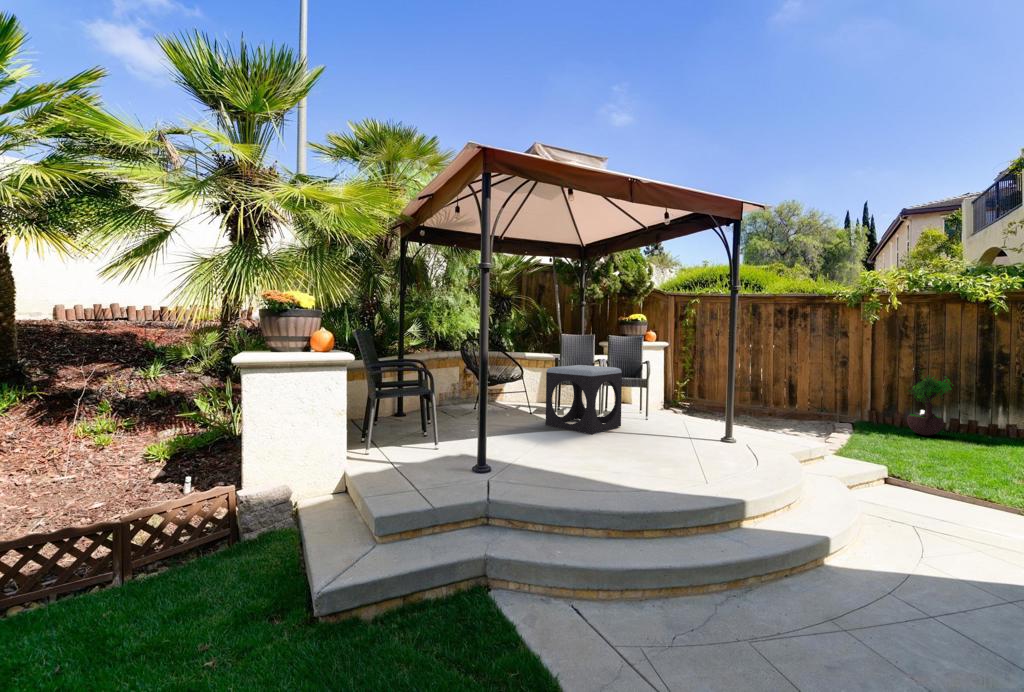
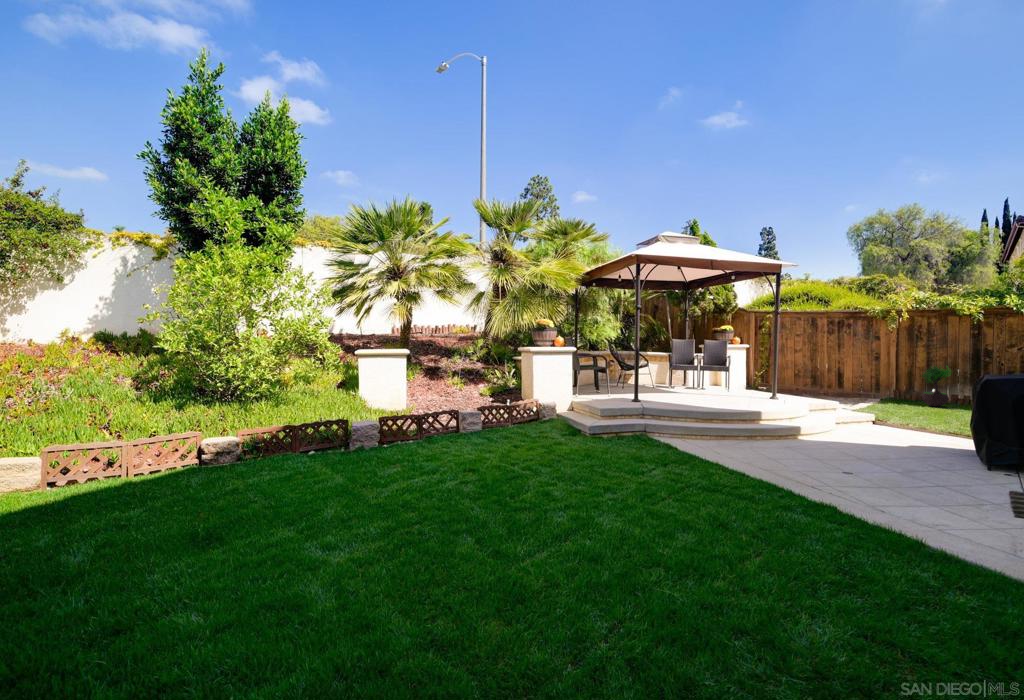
footstool: present [546,365,622,434] -> none [662,357,708,393]

